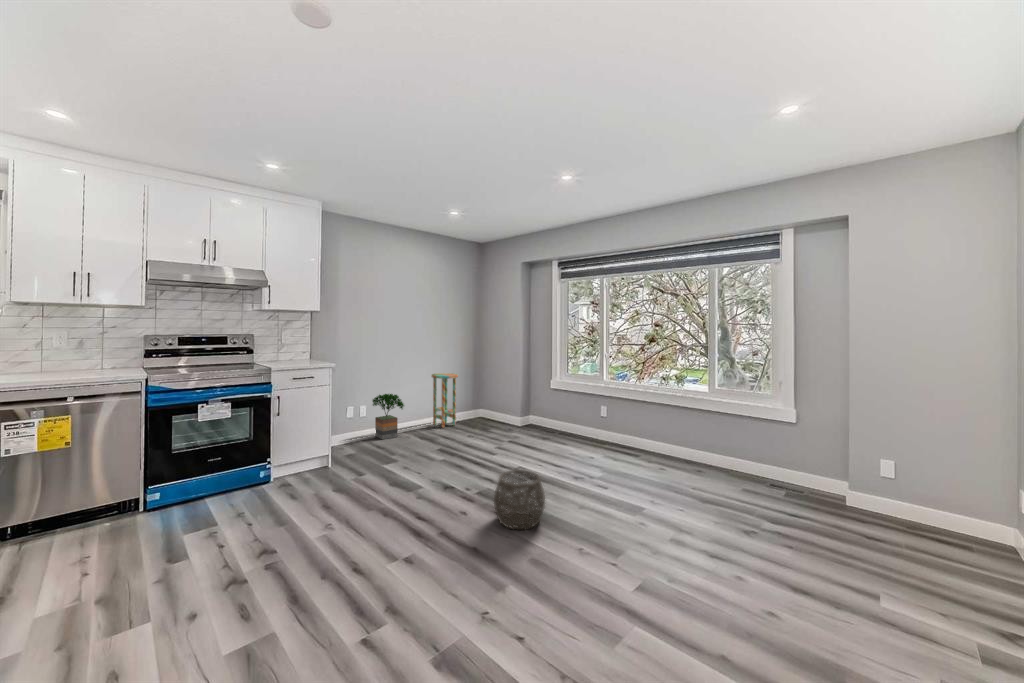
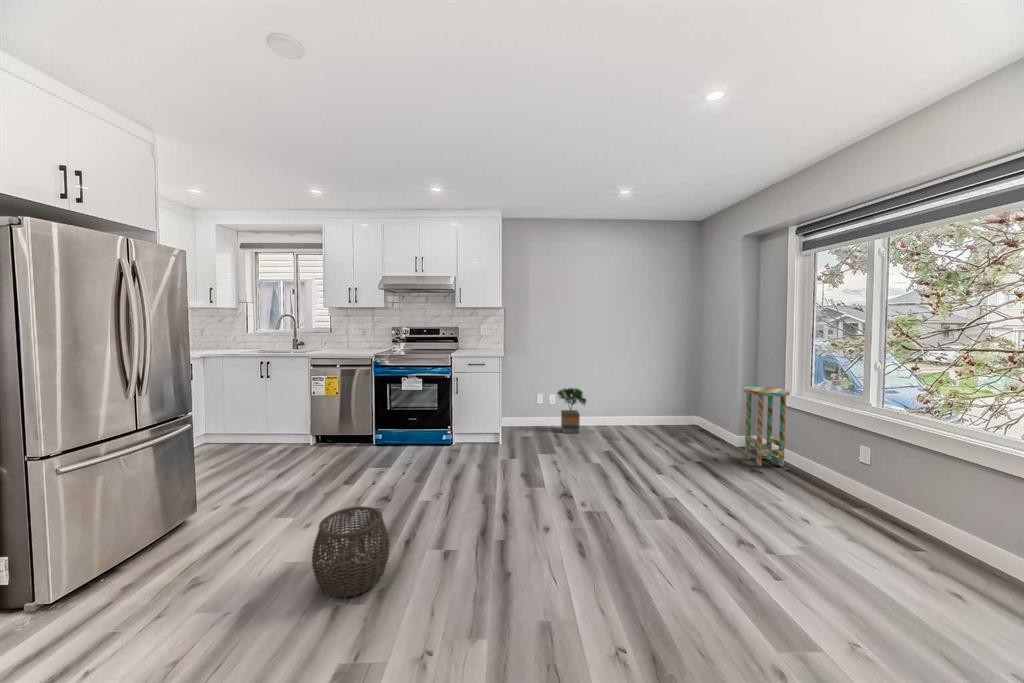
side table: present [432,373,458,428] -> present [744,387,790,467]
woven basket: present [494,470,545,530] -> present [312,506,390,598]

